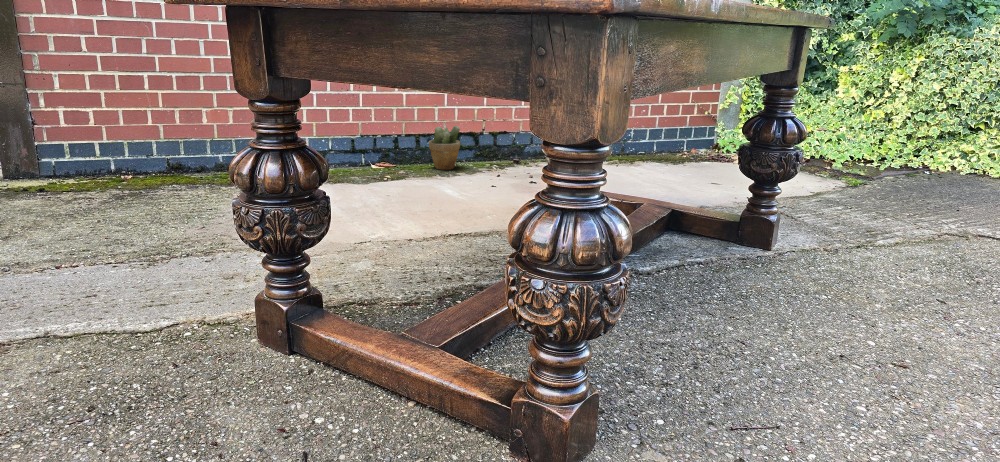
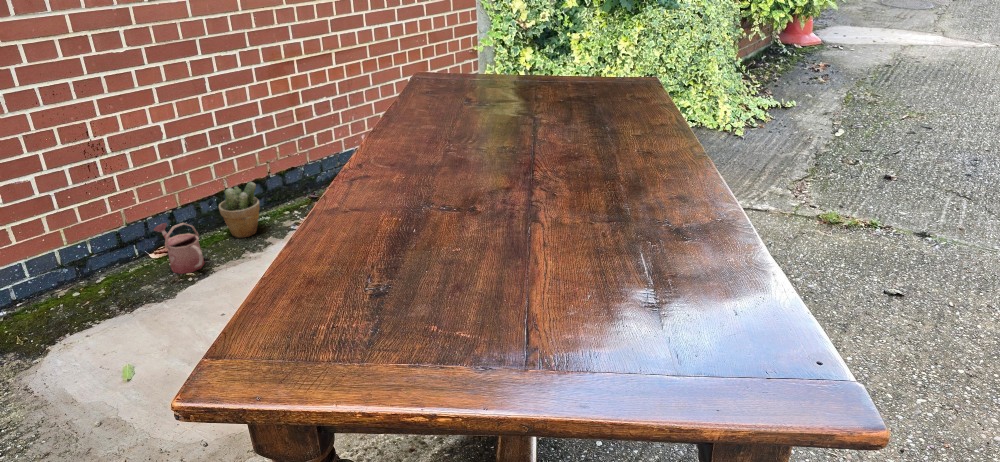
watering can: none [372,137,400,176] -> present [154,223,205,274]

